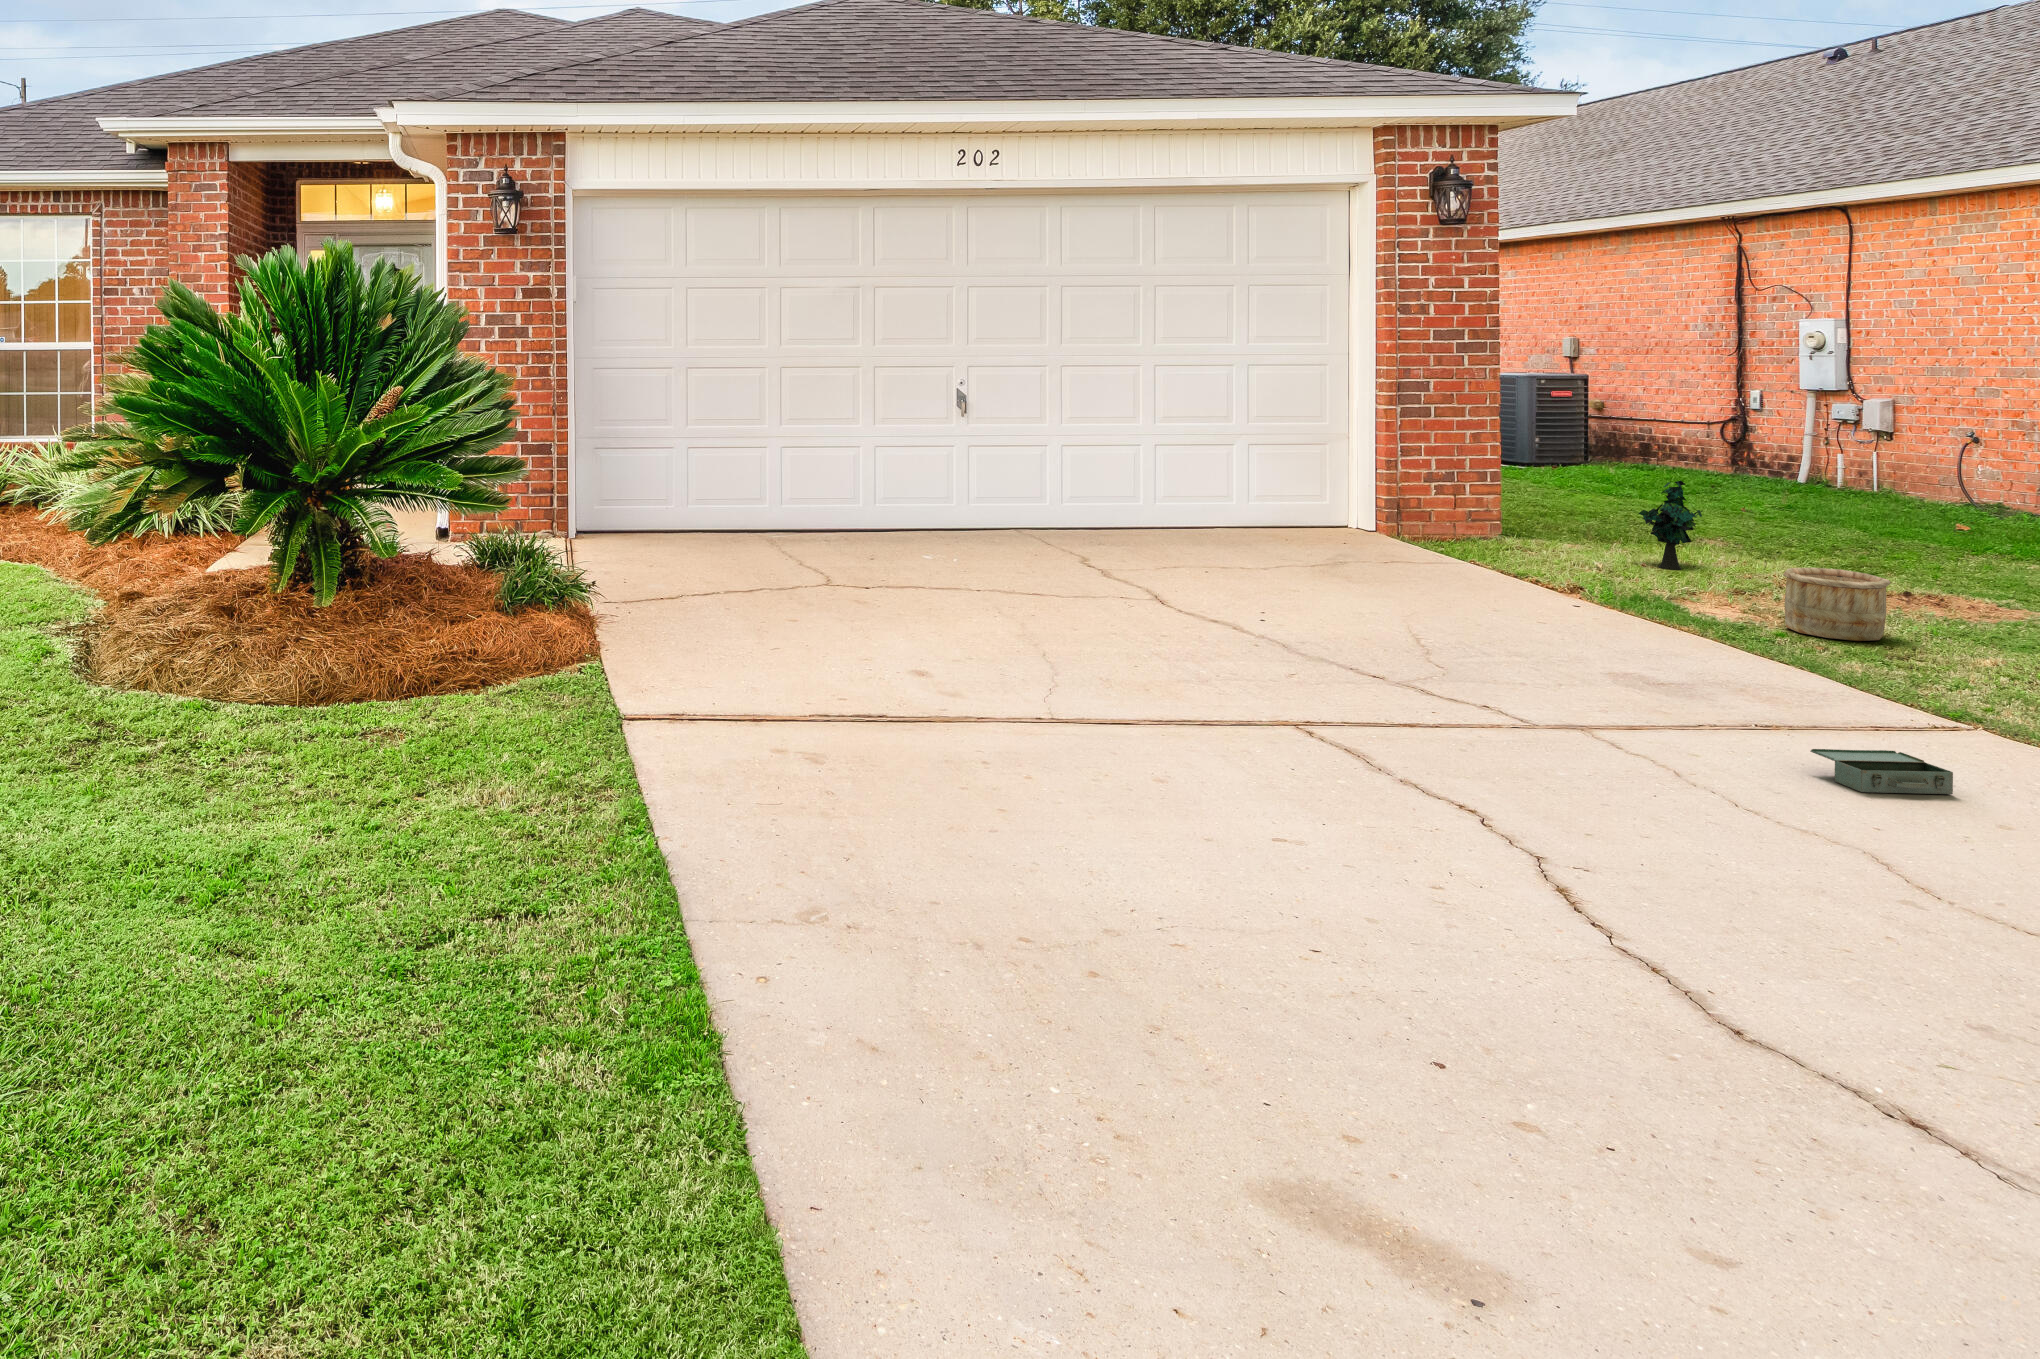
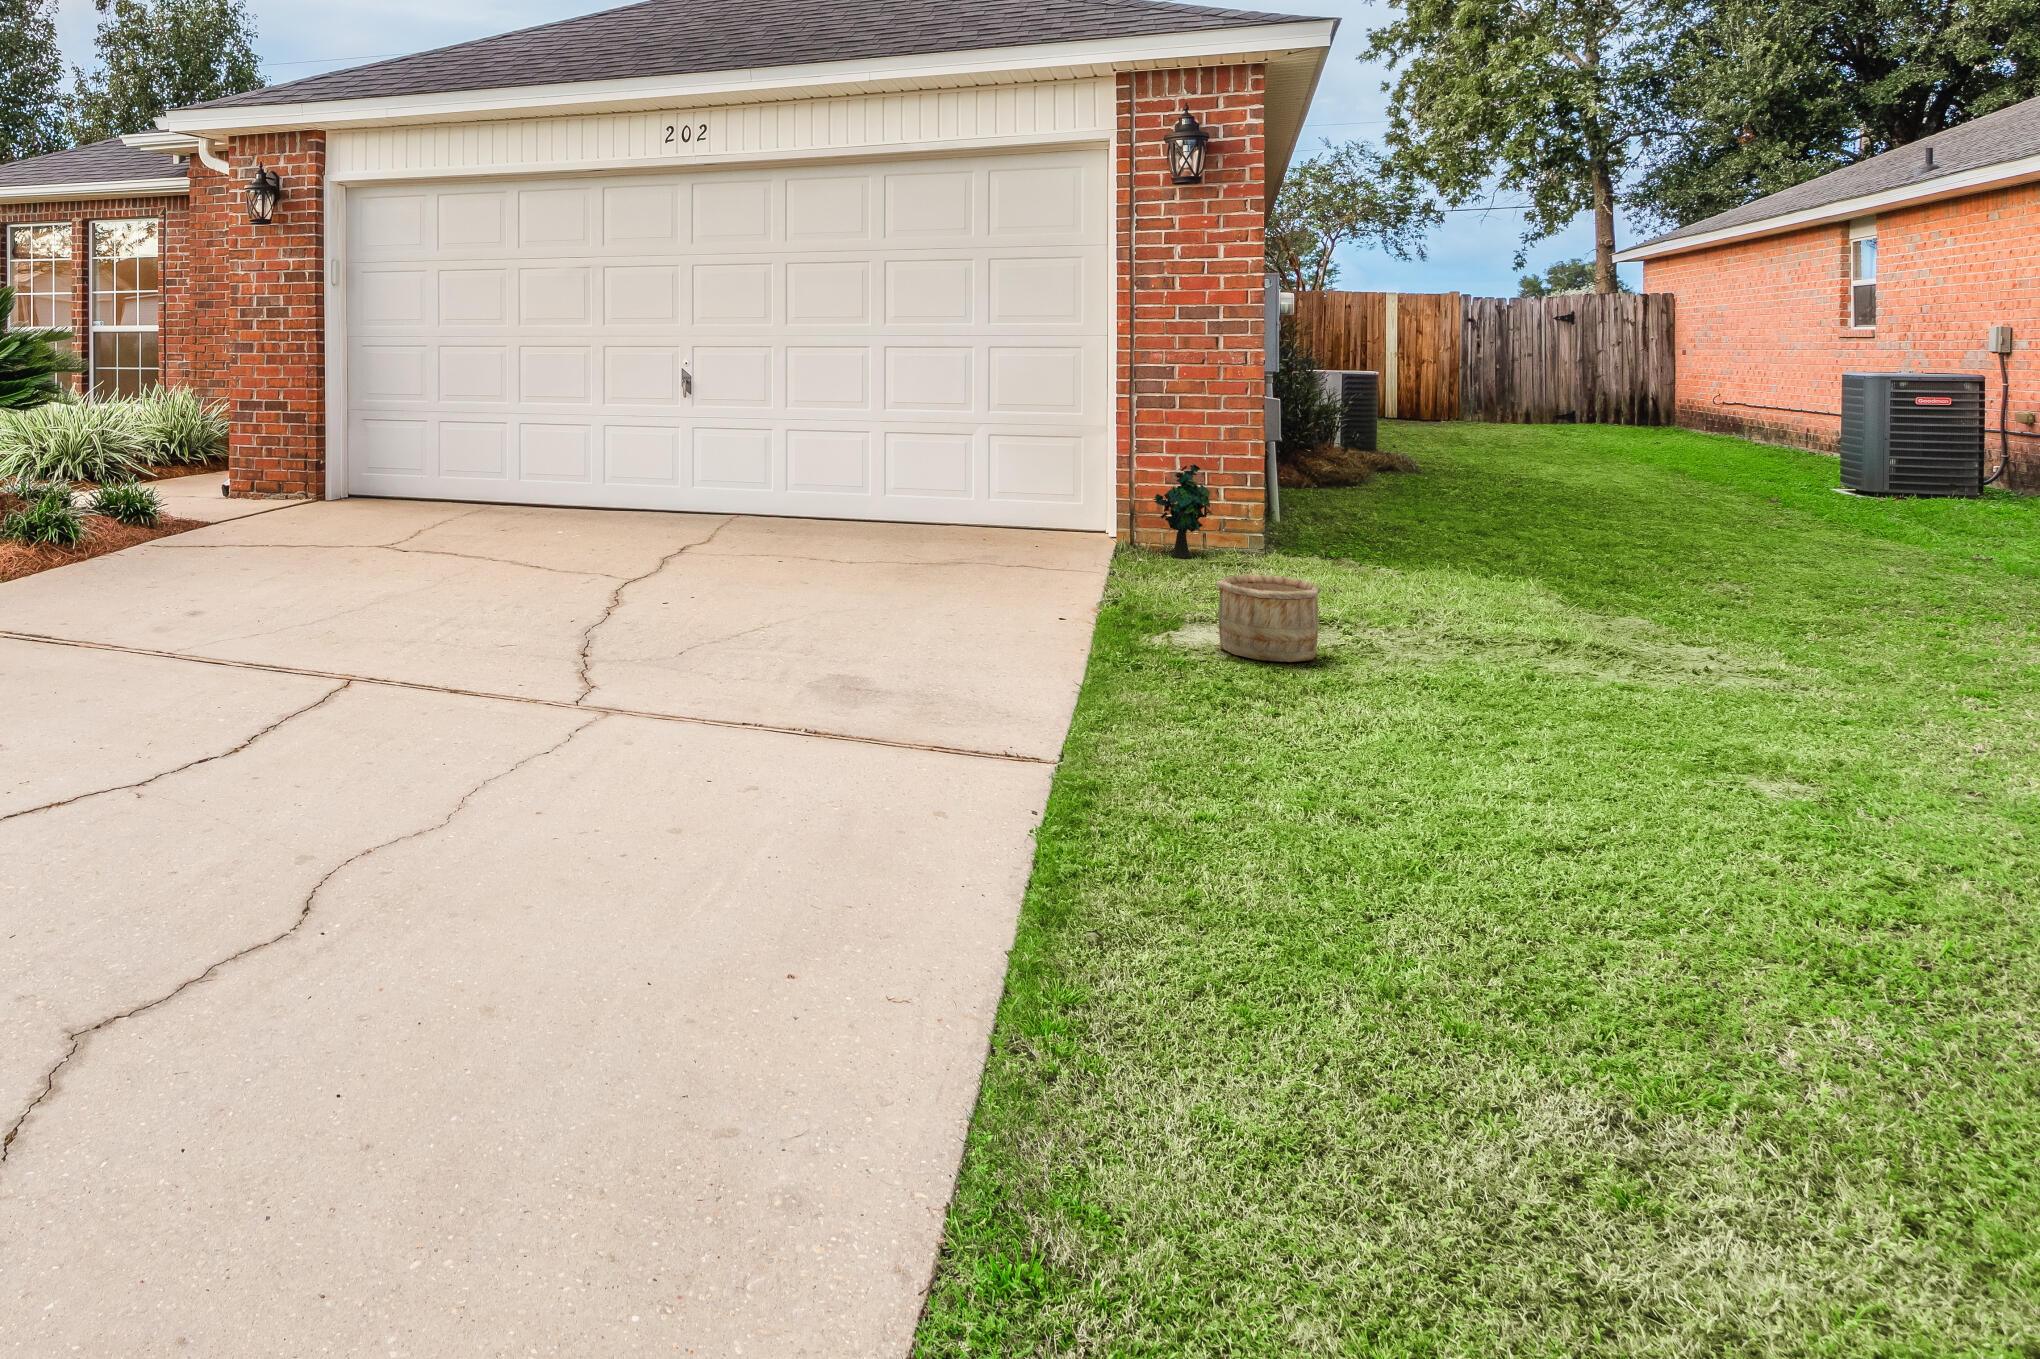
decorative plant: present [1639,481,1702,570] -> present [1153,464,1212,558]
toolbox: present [1810,749,1953,794] -> none [695,711,798,765]

